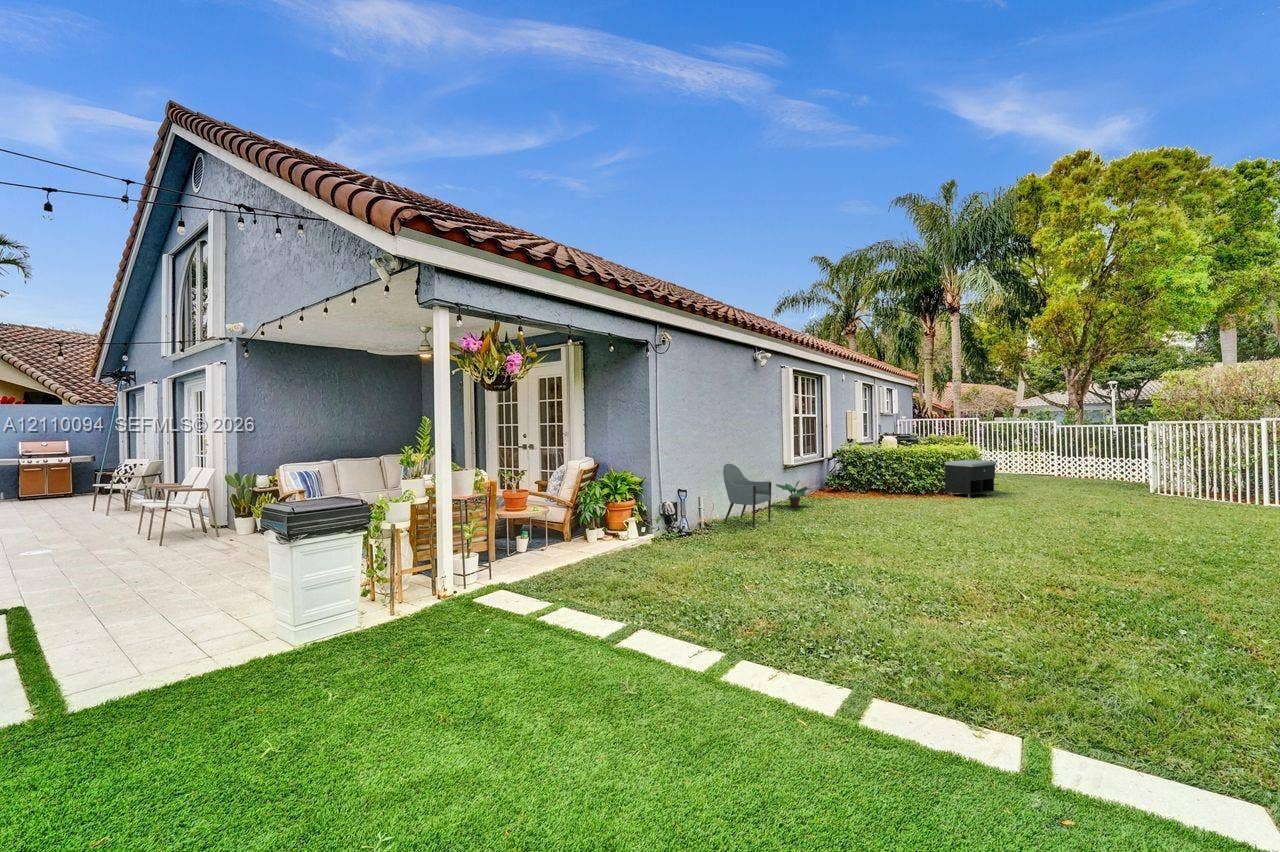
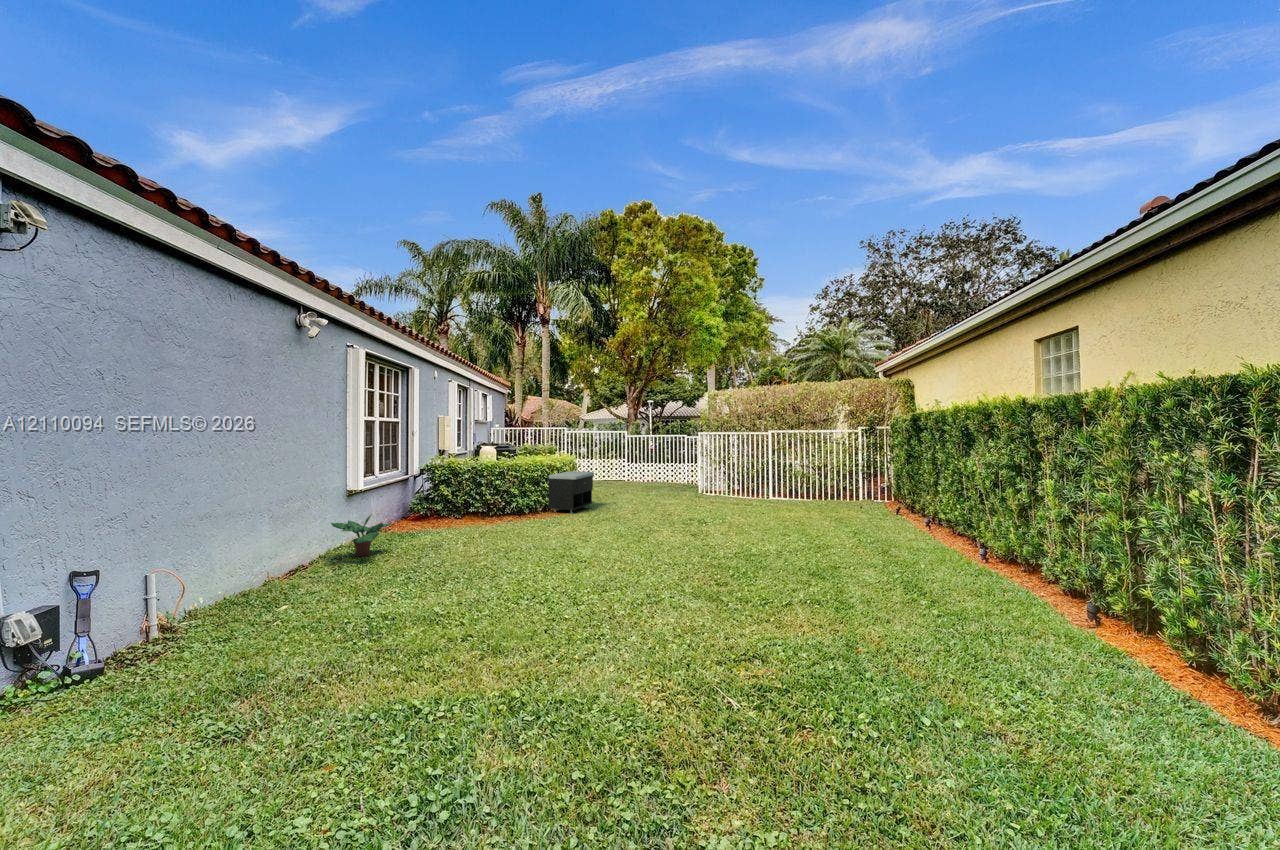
chair: present [723,464,771,528] -> none [207,501,316,619]

